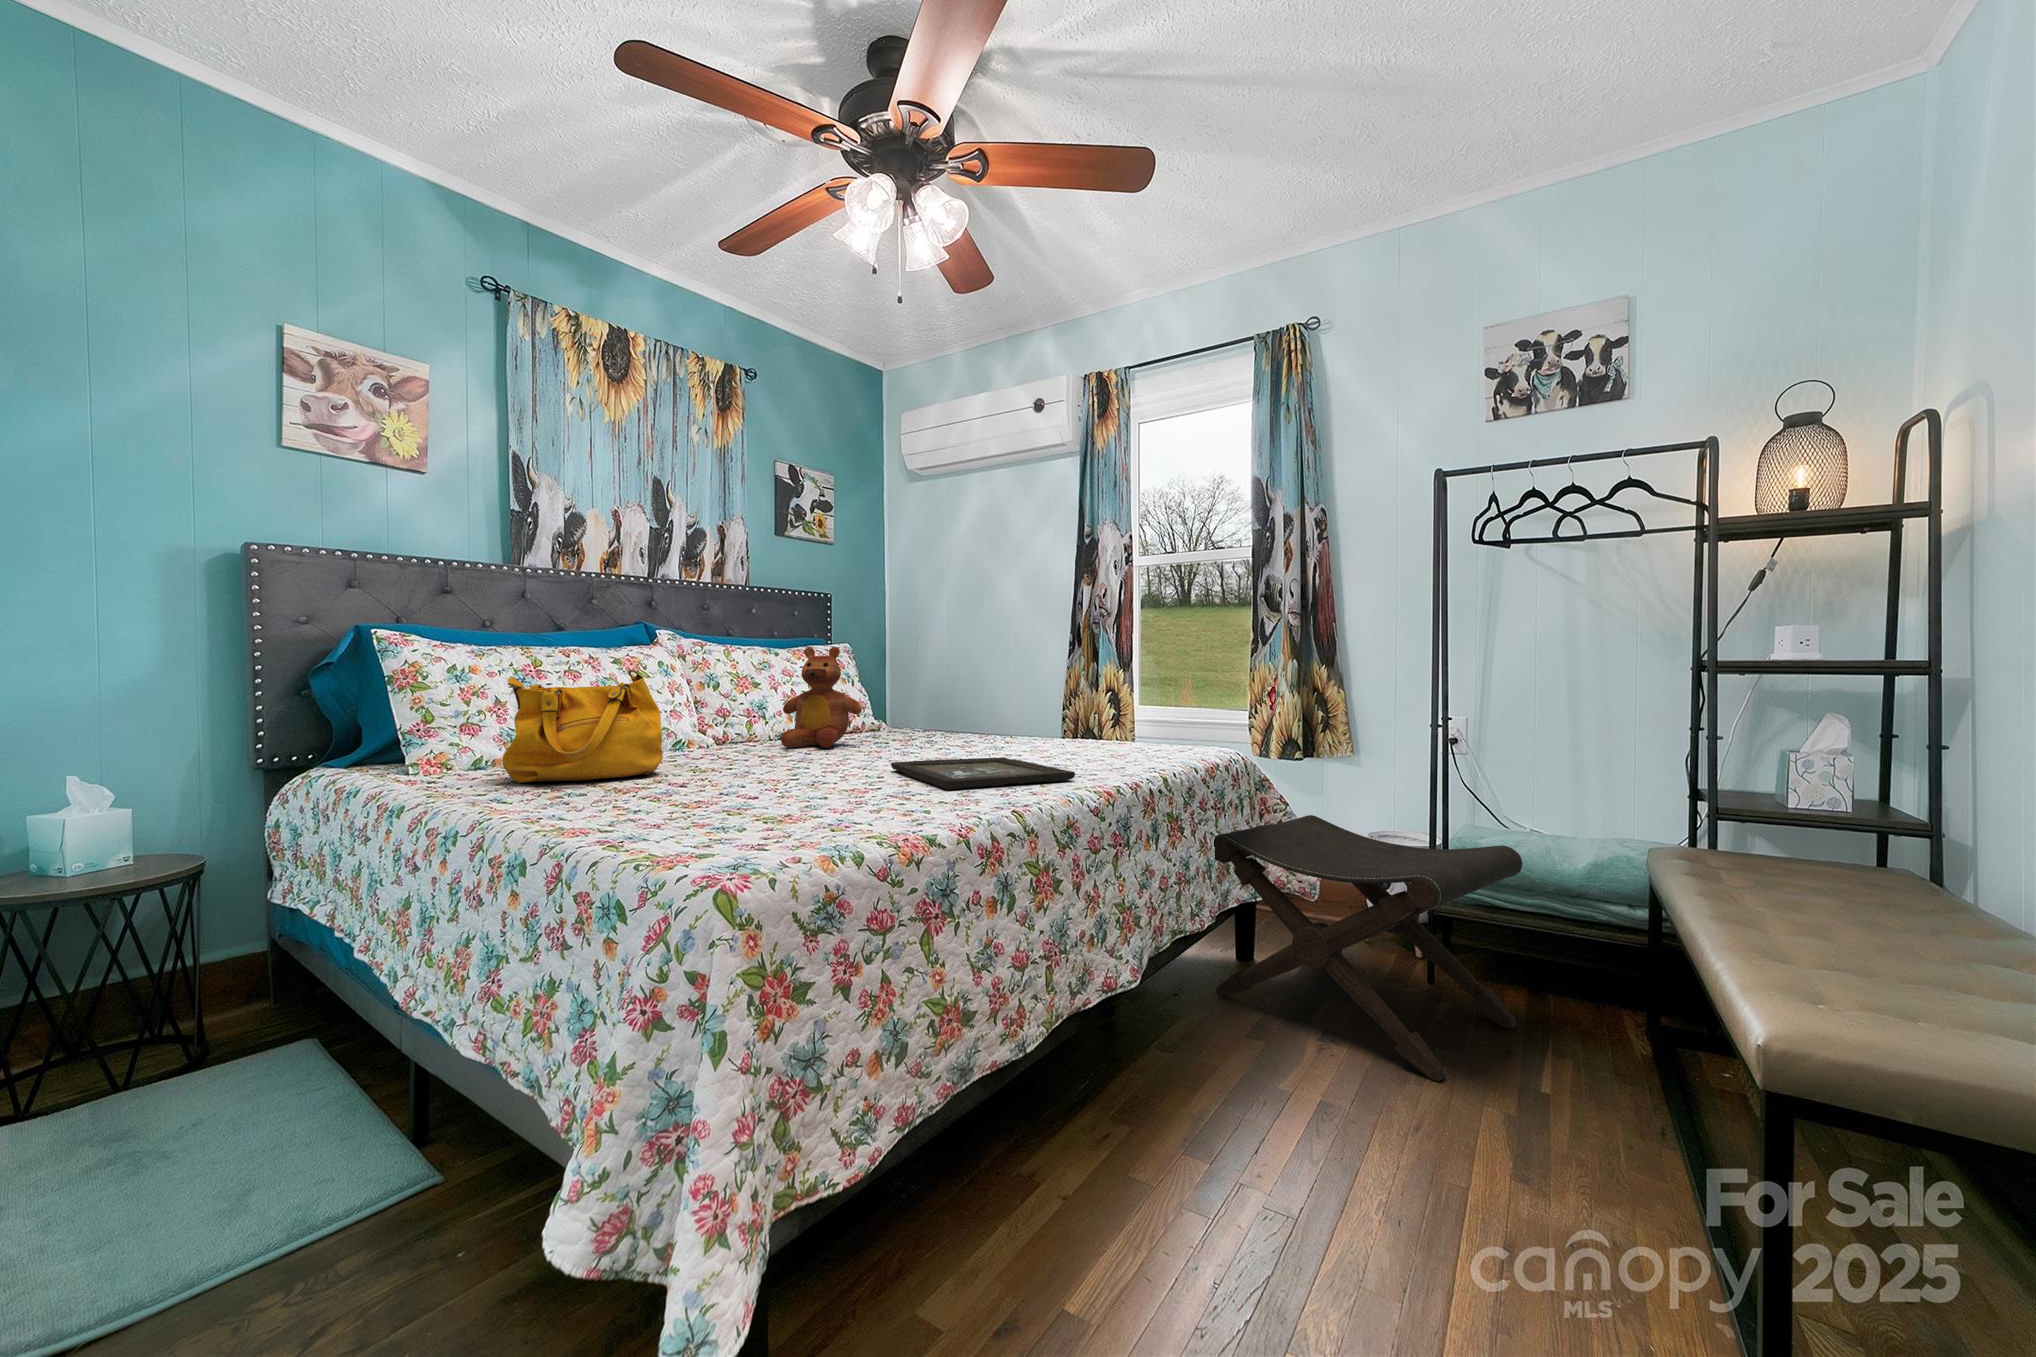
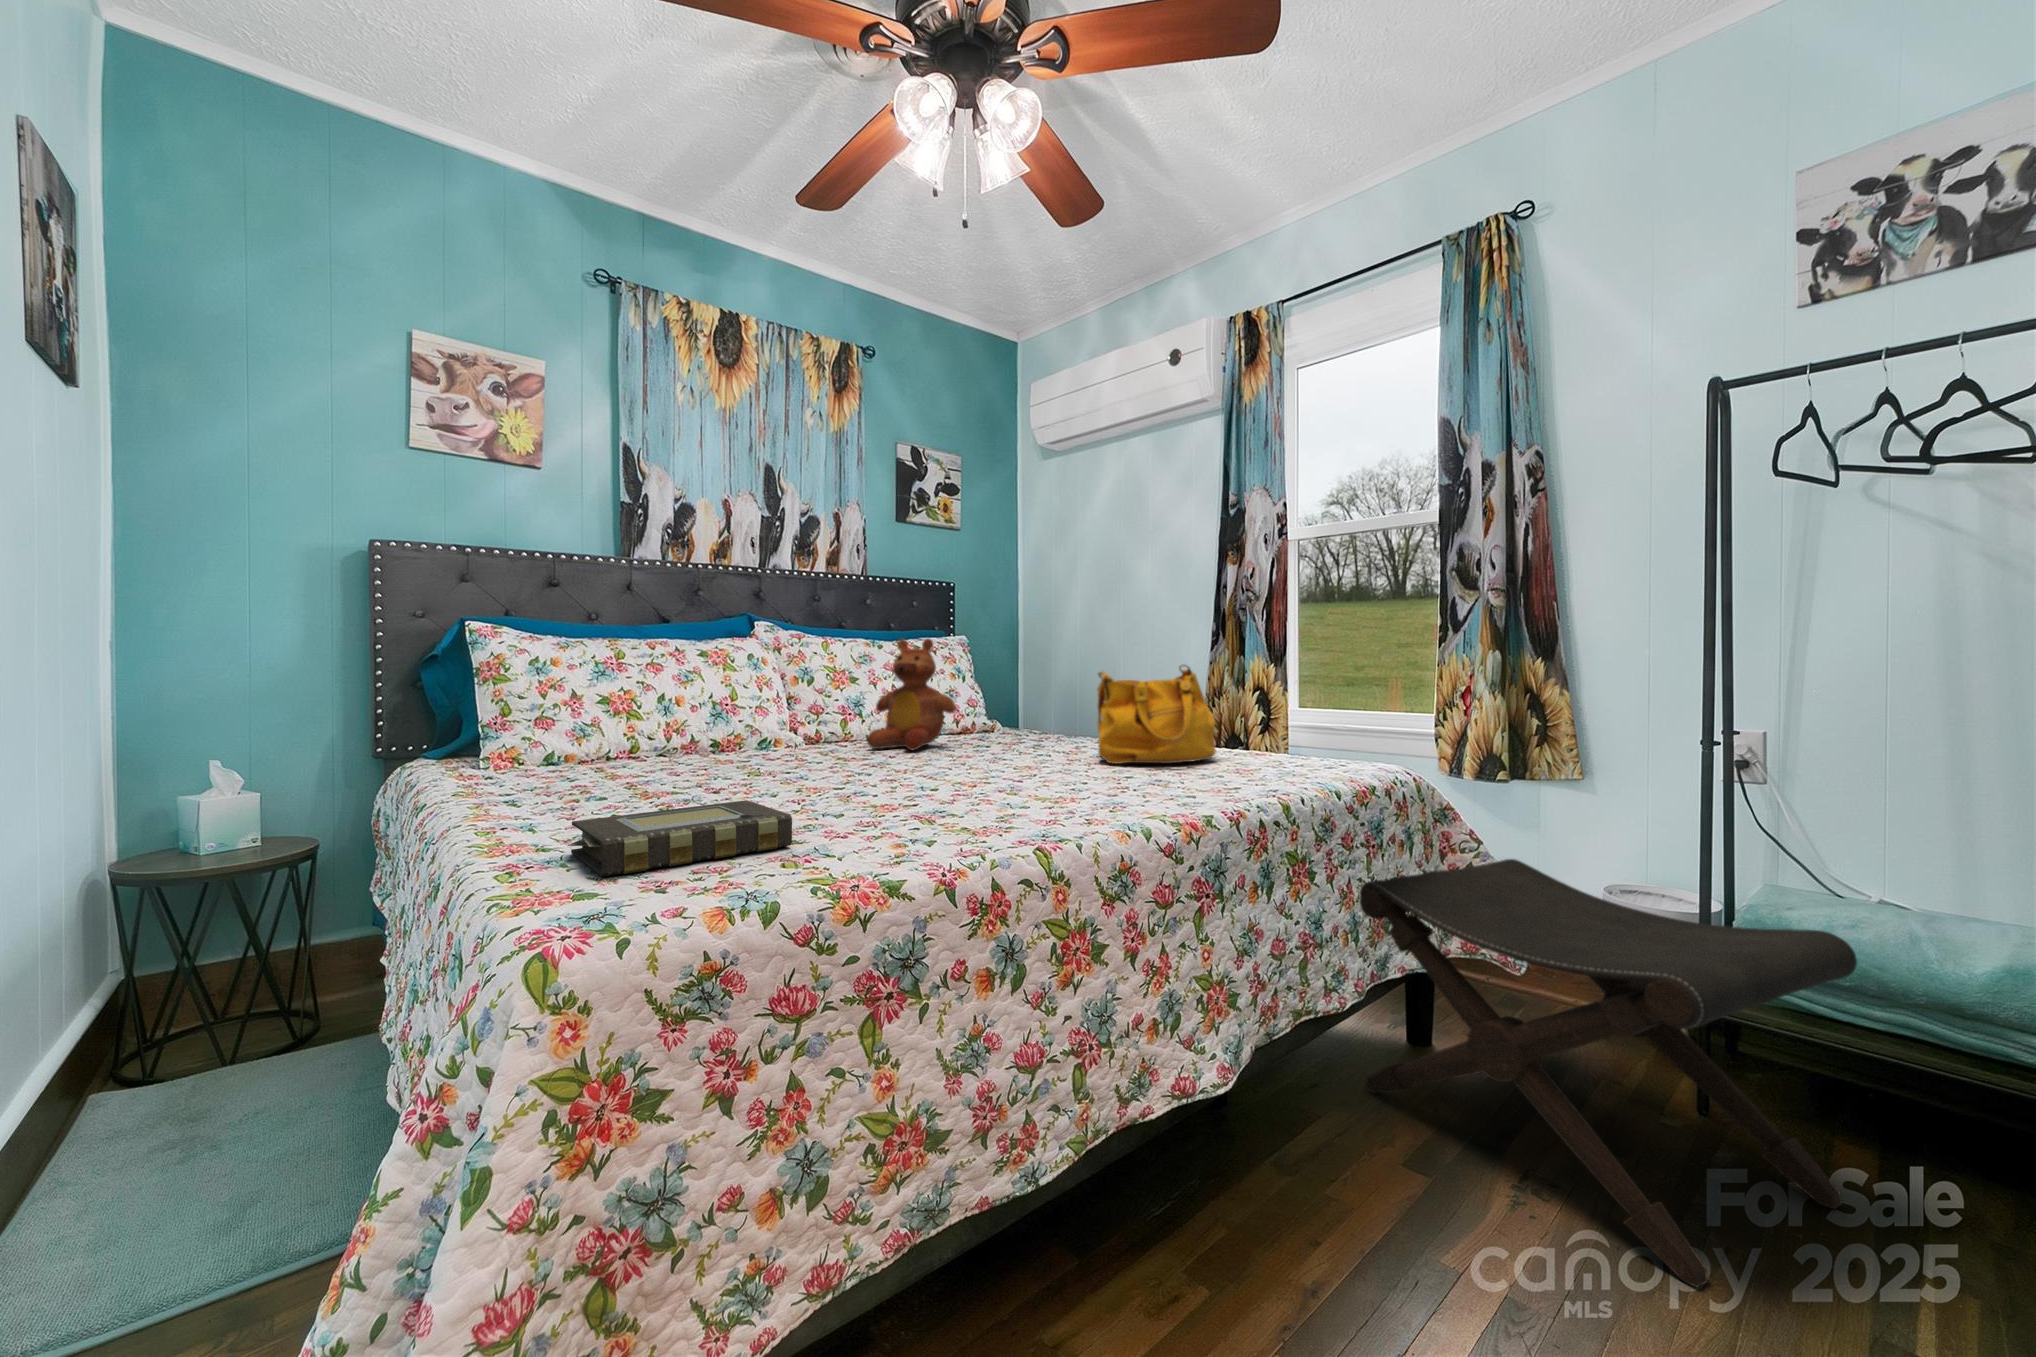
handbag: present [502,670,663,783] -> present [1097,665,1215,764]
tray: present [891,757,1075,790] -> none [948,771,1155,814]
book: none [638,782,823,840] -> present [568,800,792,877]

